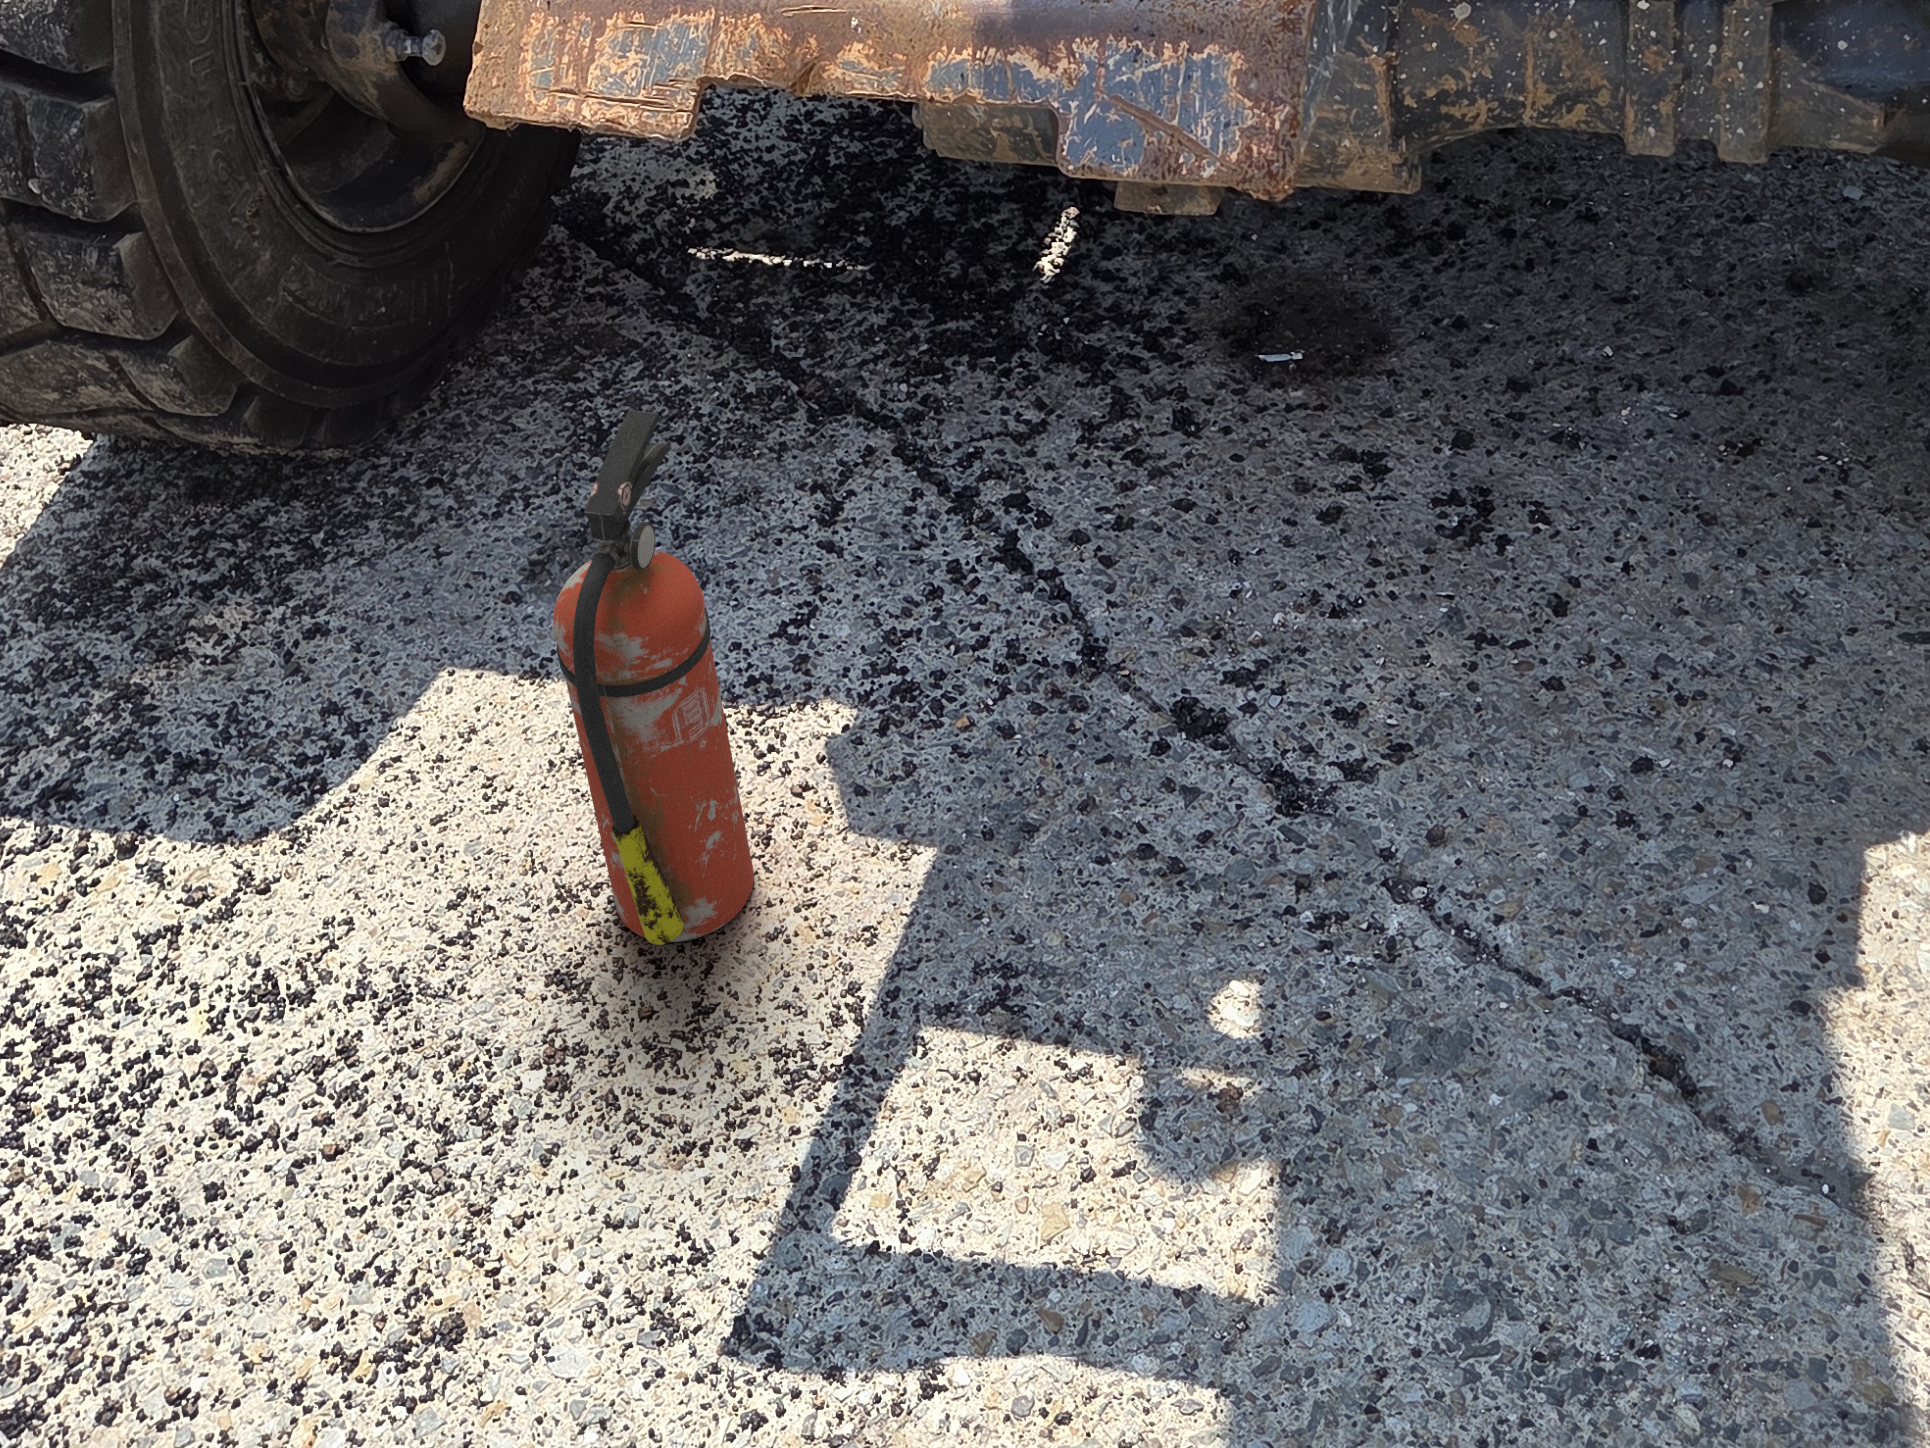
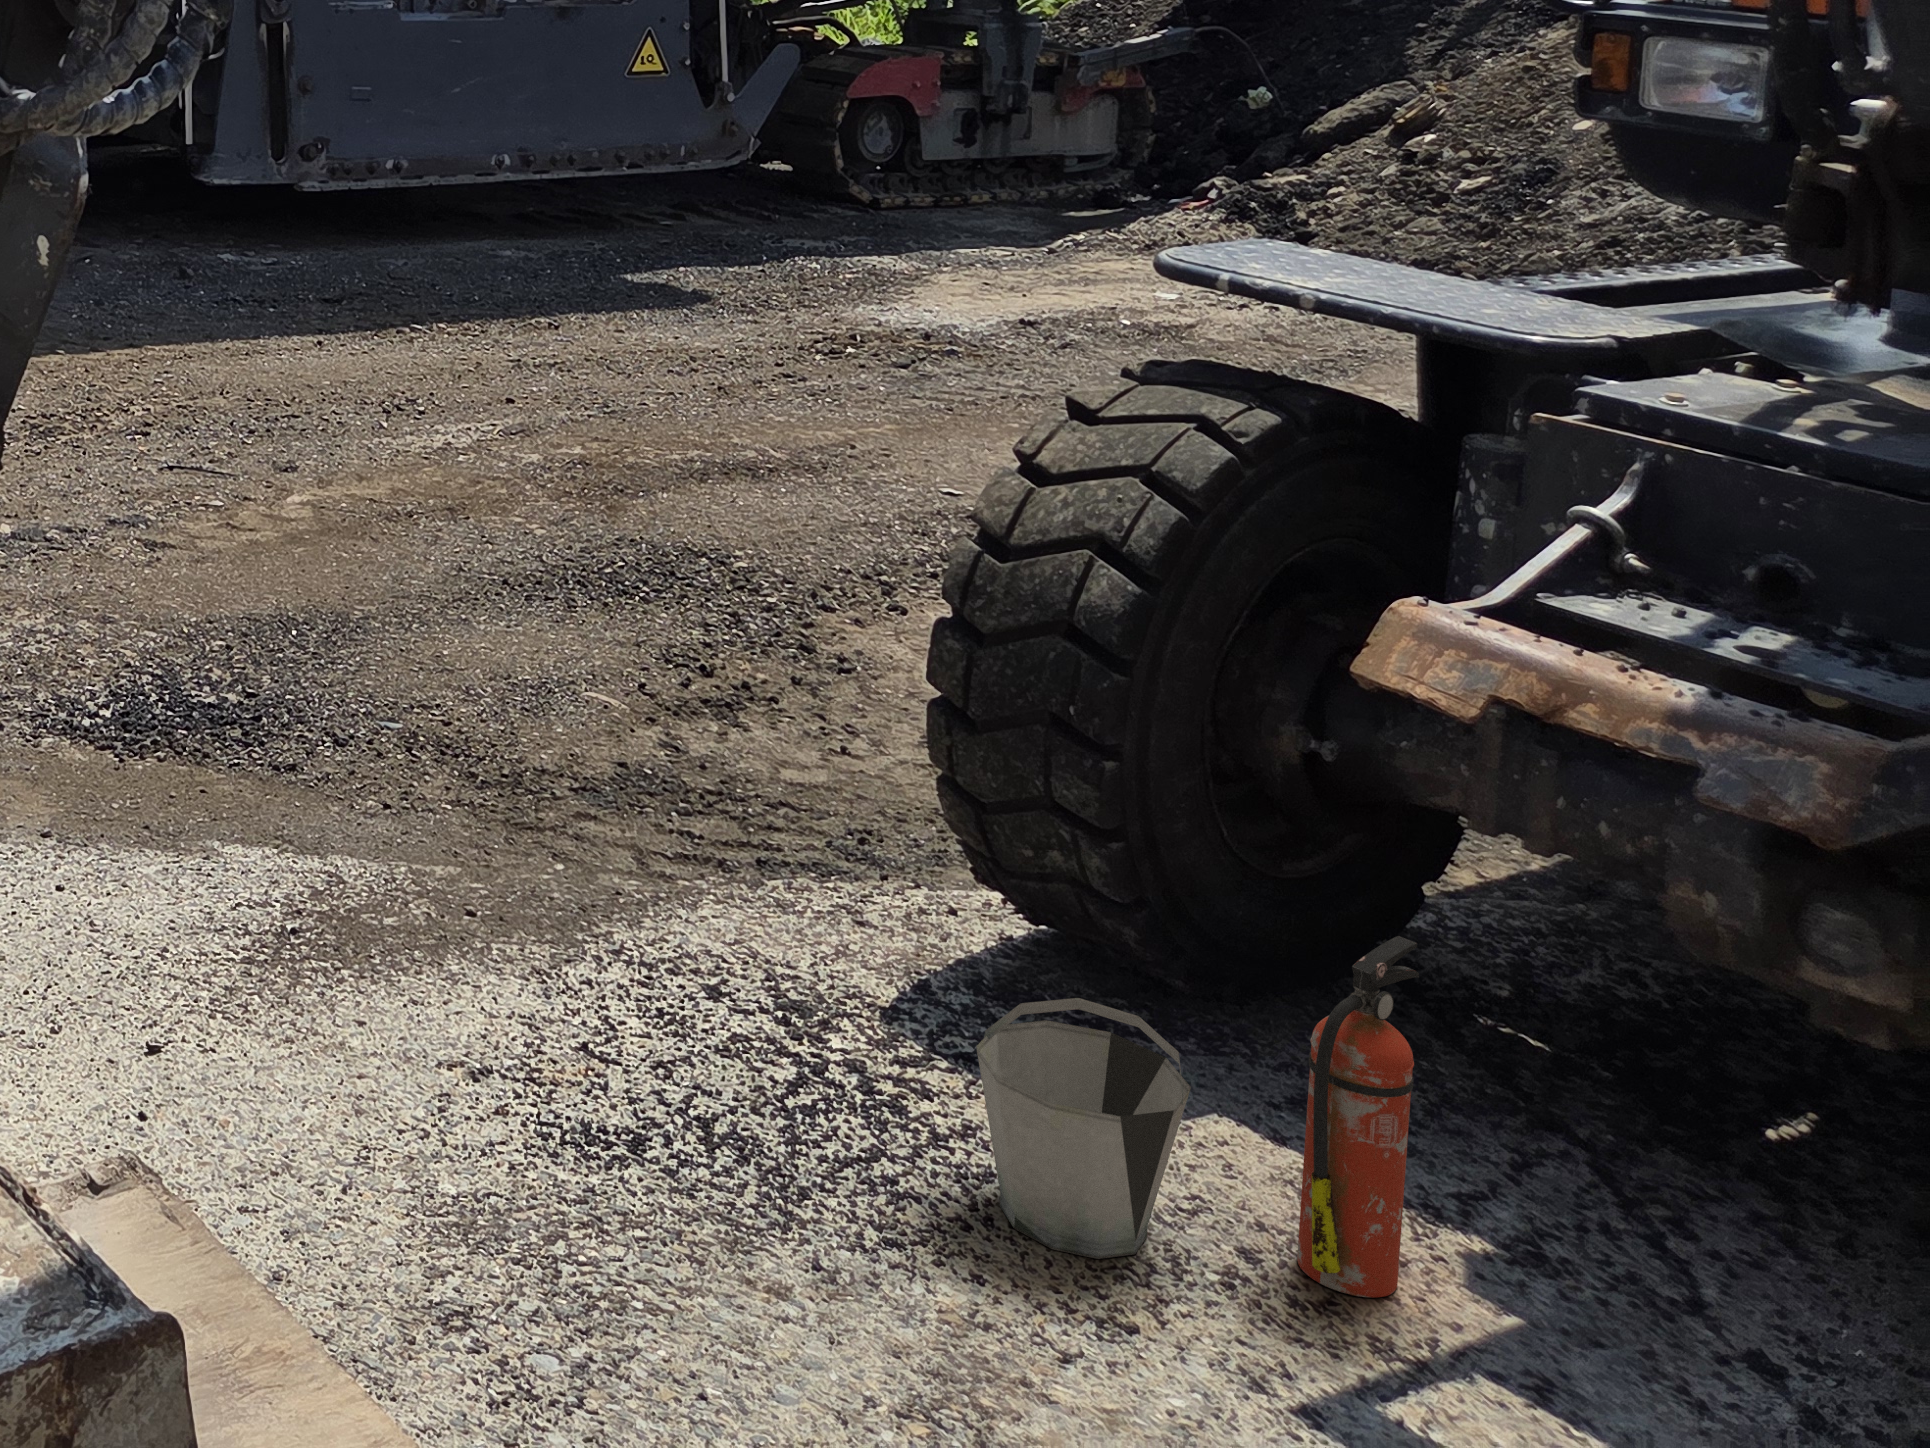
bucket: none [49,709,407,1159] -> present [976,998,1191,1259]

